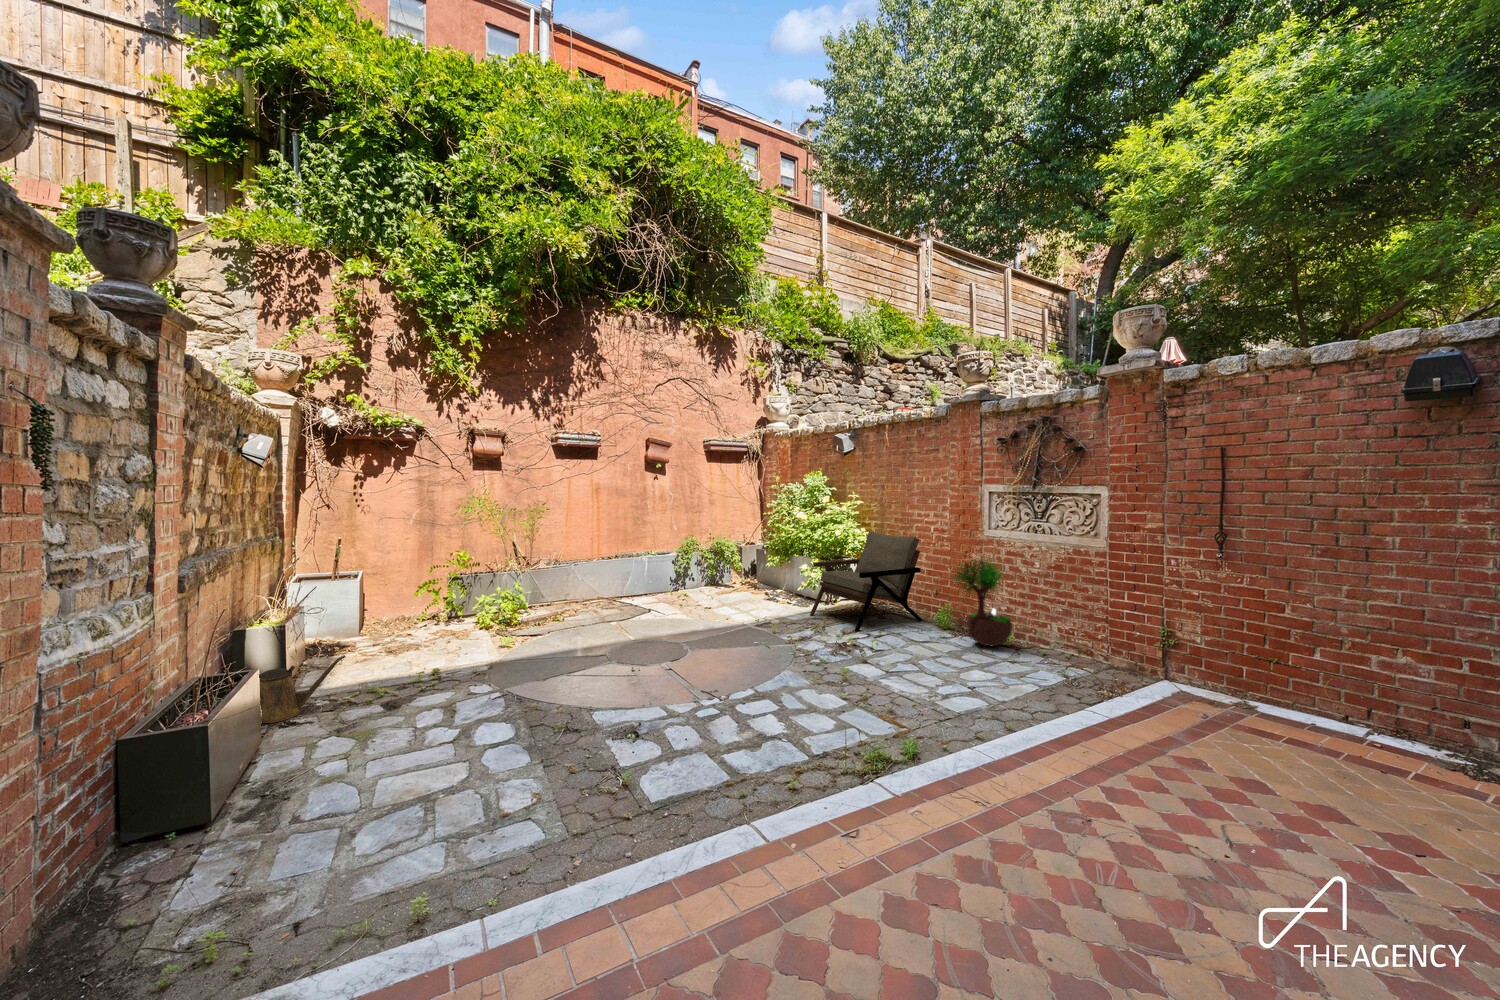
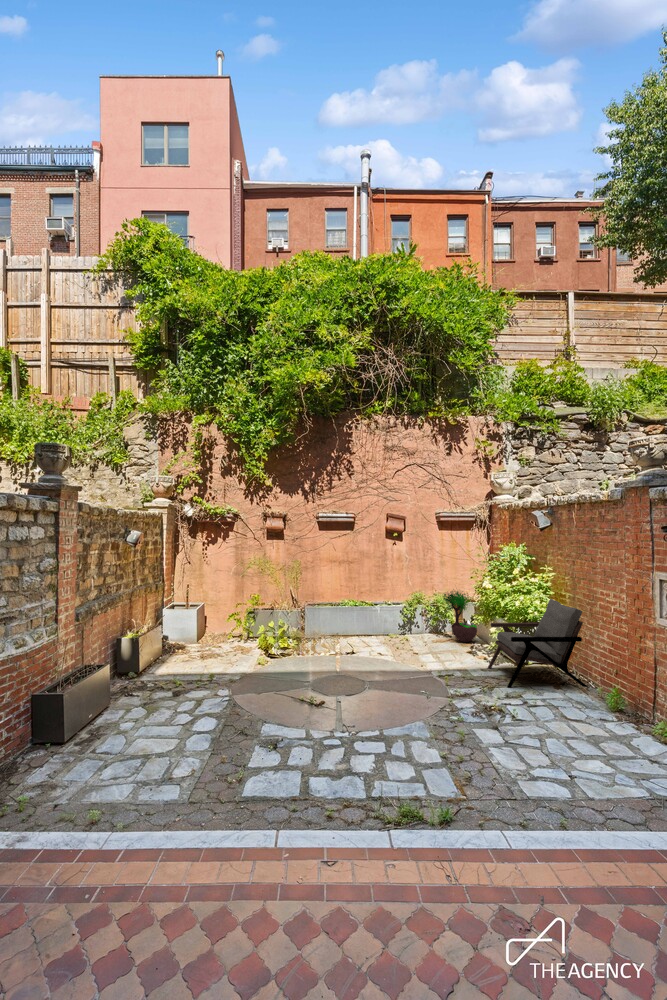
potted tree: present [952,555,1012,646] -> present [443,591,477,642]
watering can: present [259,655,346,723] -> none [106,656,154,687]

